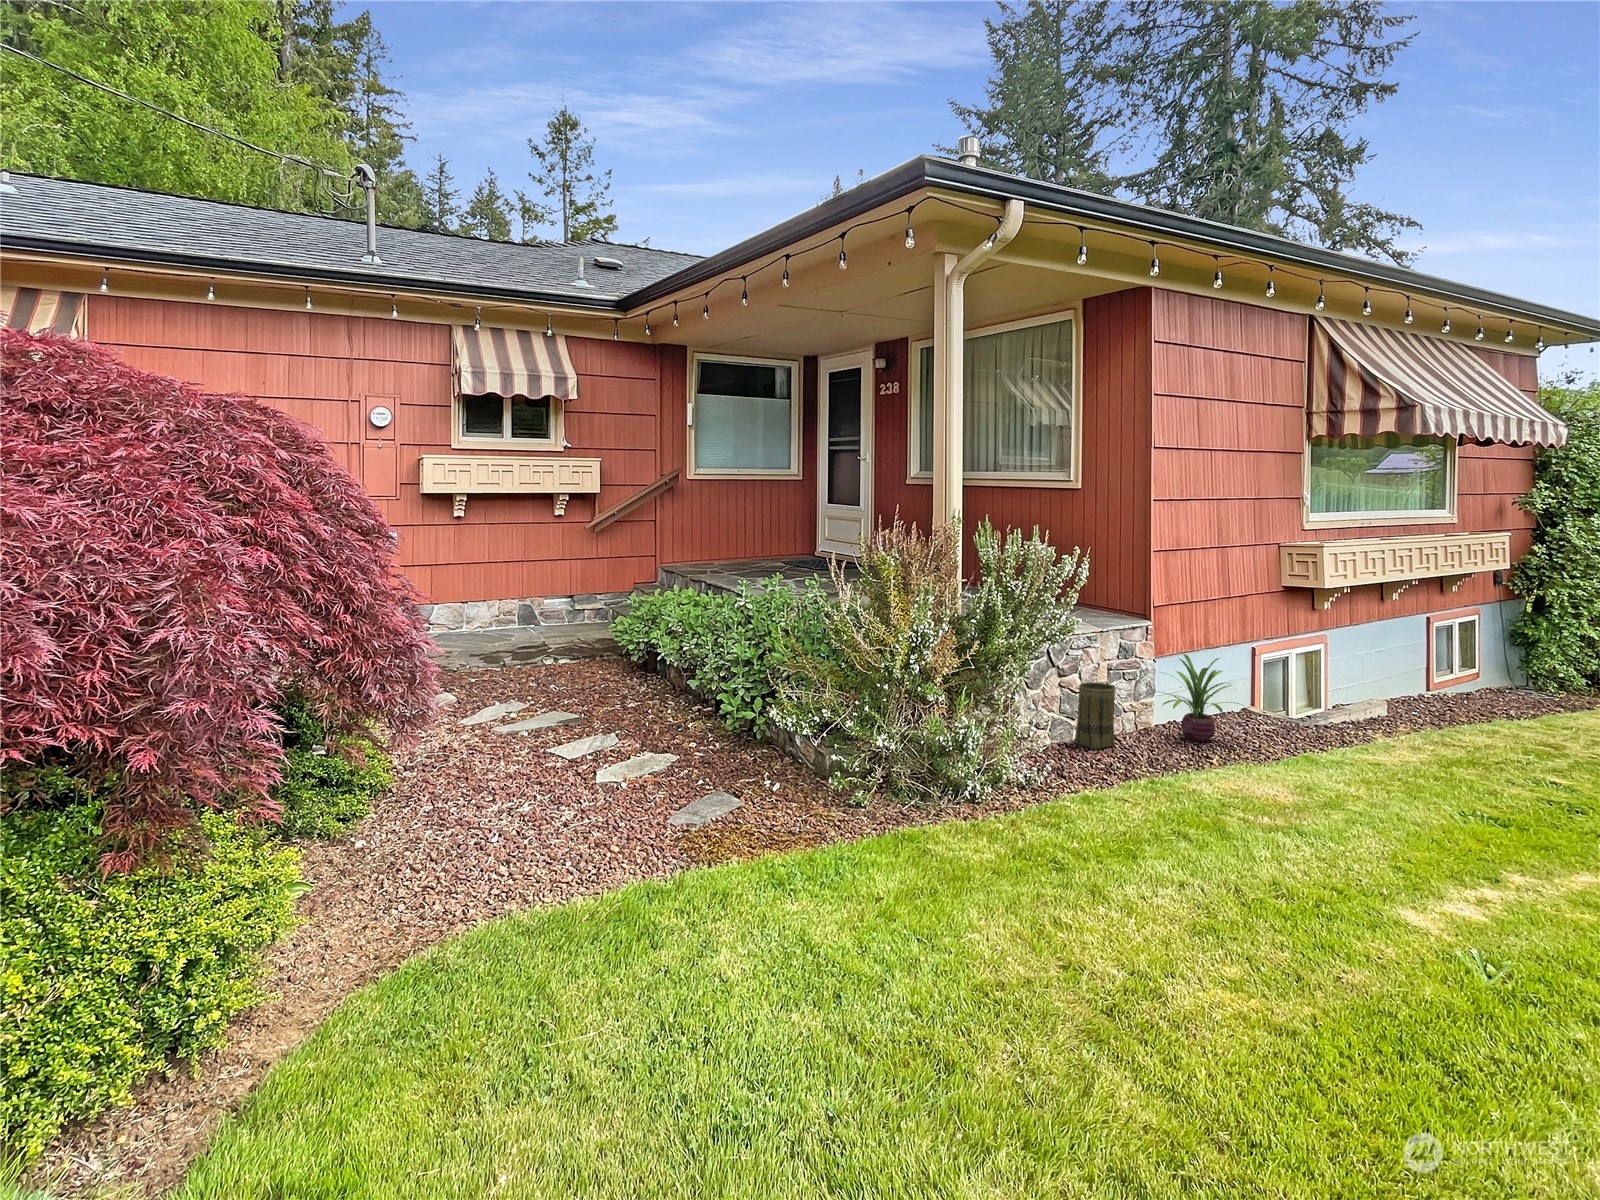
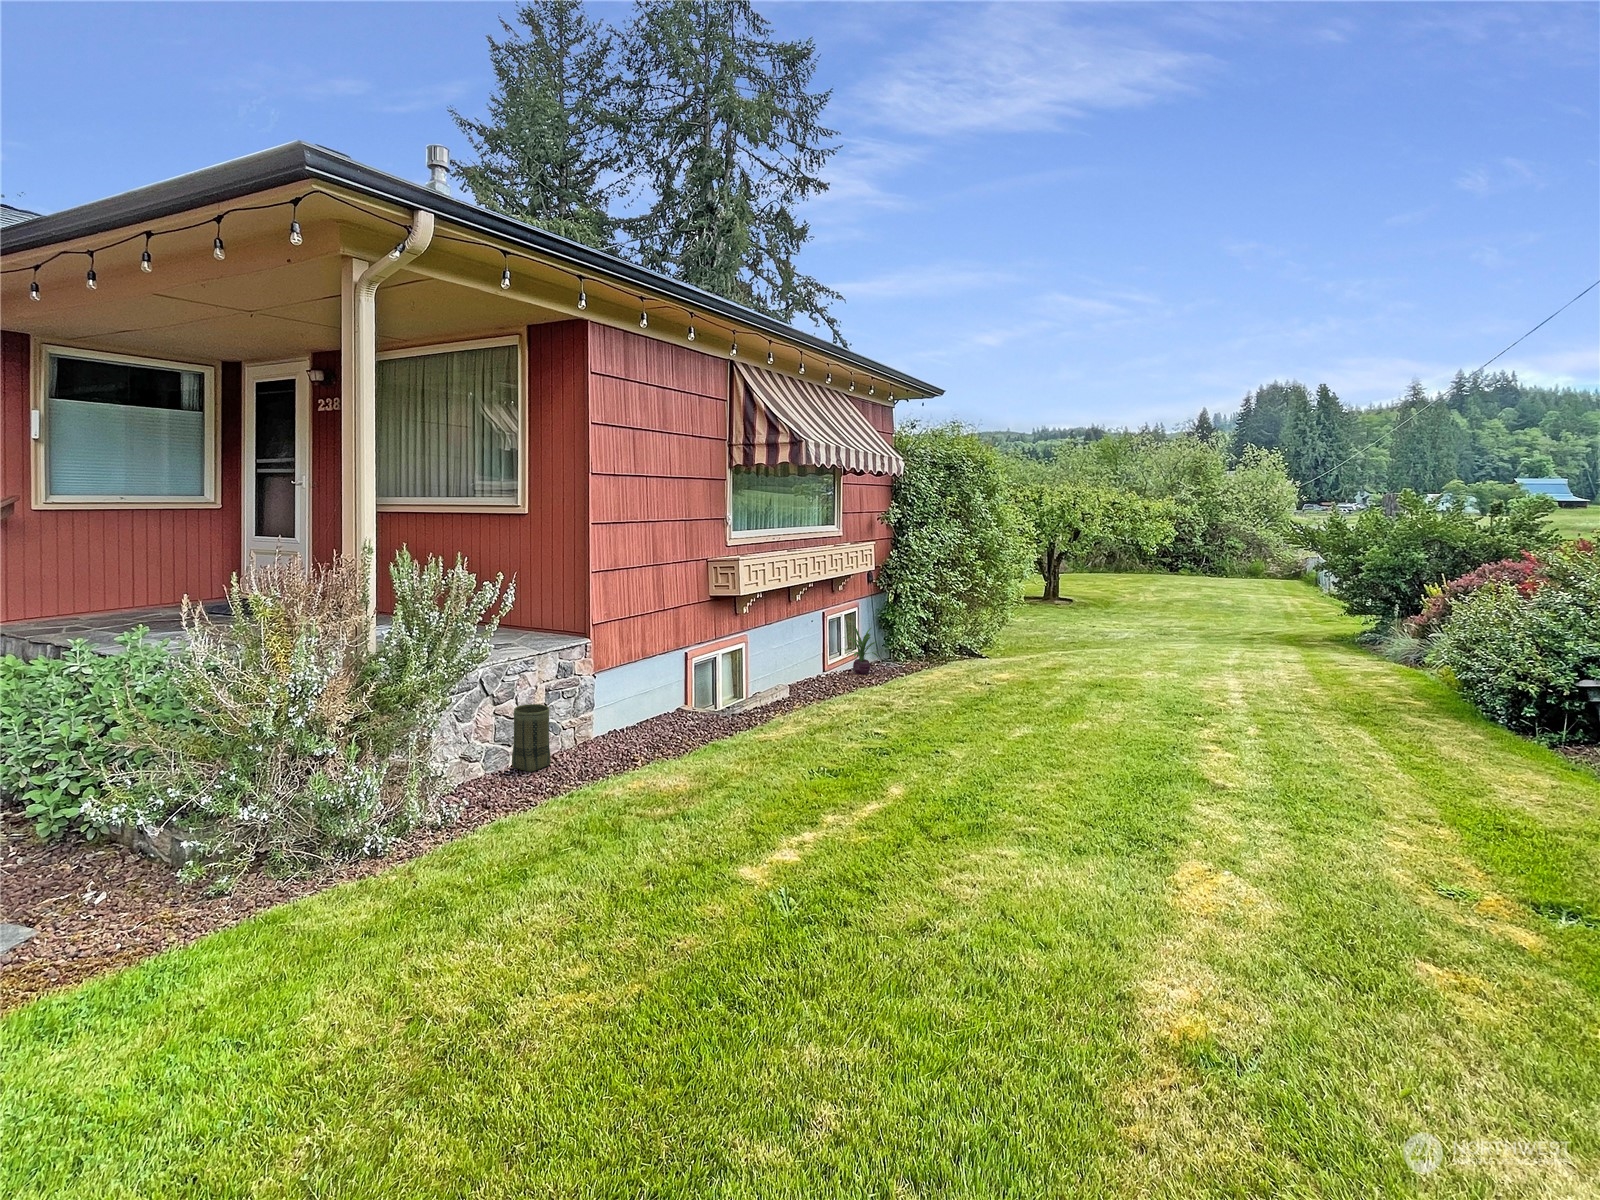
decorative plant: present [1156,654,1242,742] -> present [847,627,878,675]

